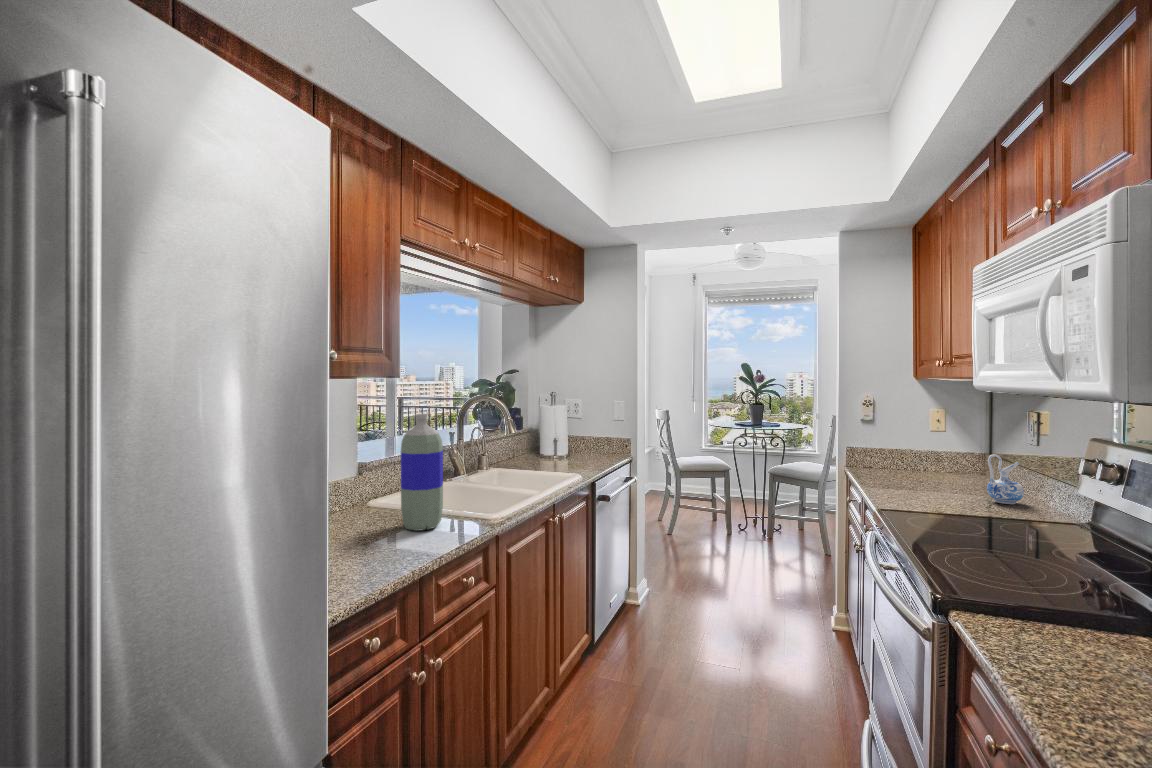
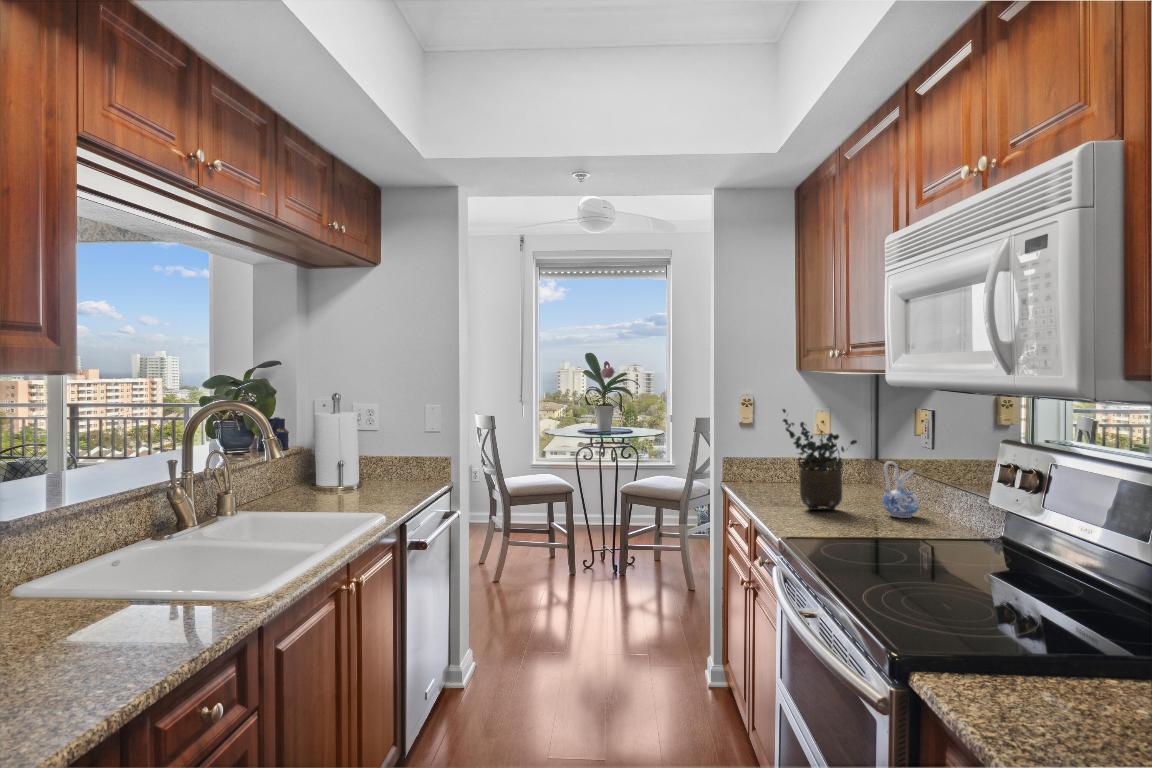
potted plant: none [892,408,964,494] -> present [782,409,857,510]
bottle: present [401,414,443,531] -> none [62,431,151,641]

